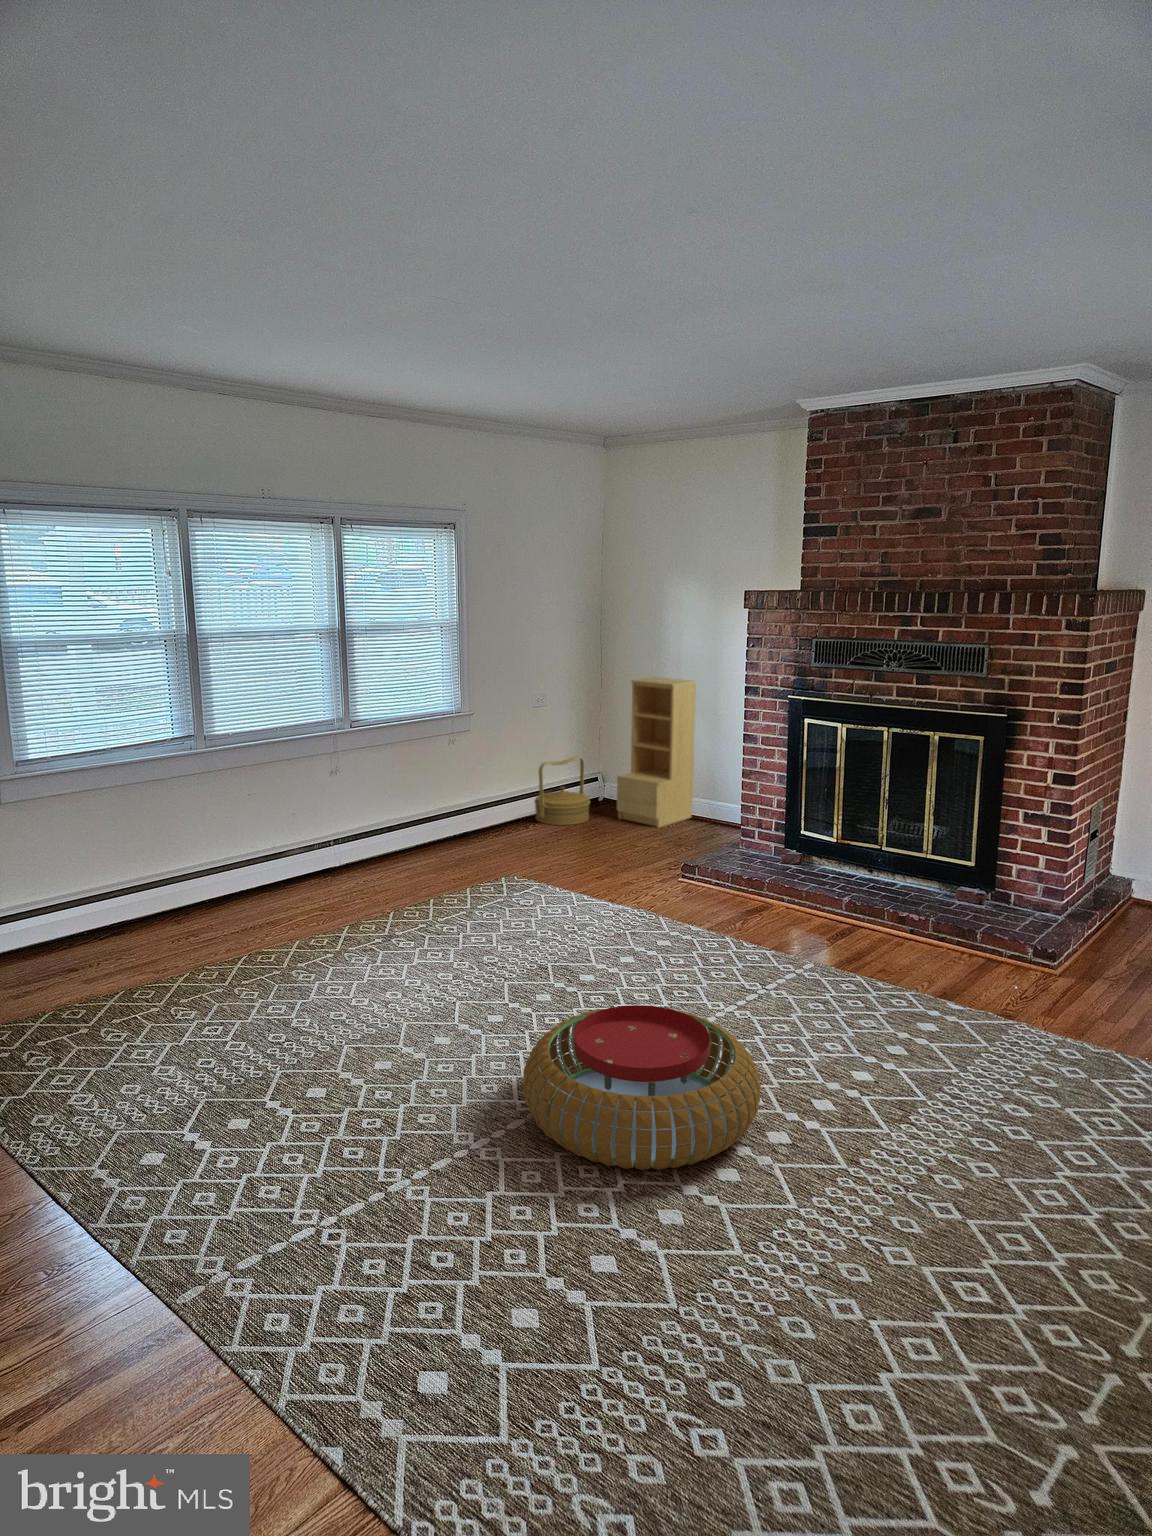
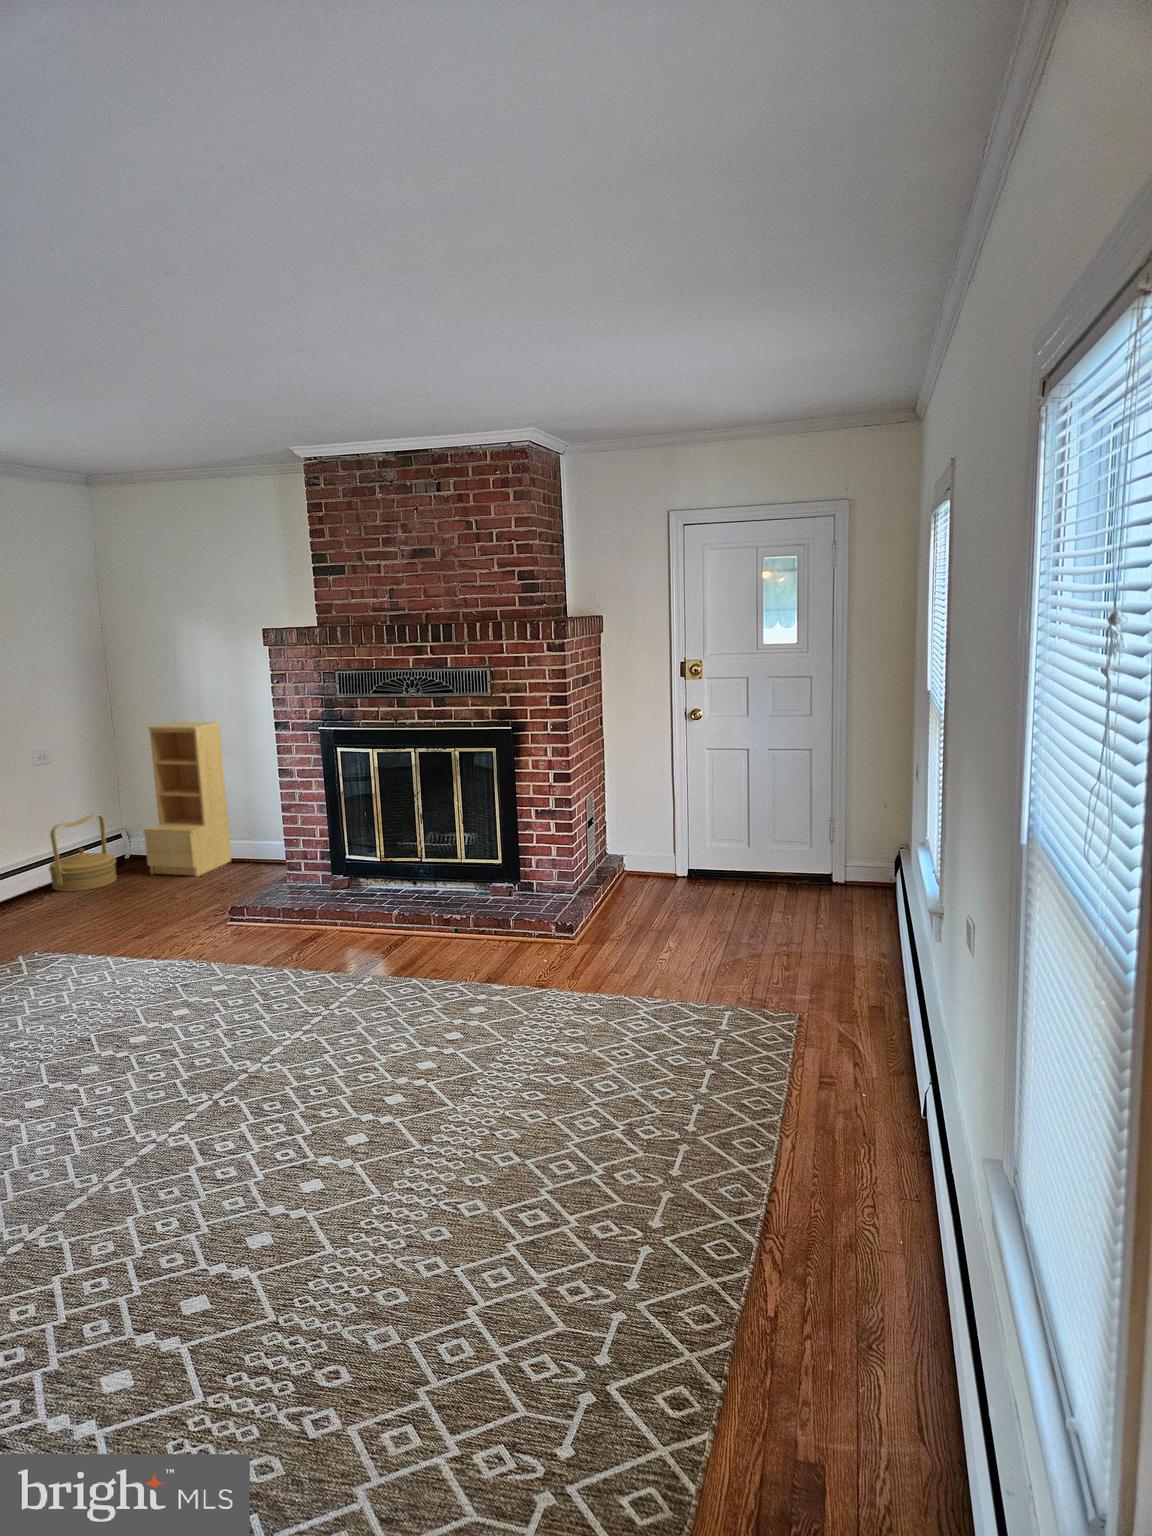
pouf: present [523,1005,761,1170] -> none [80,1045,334,1213]

